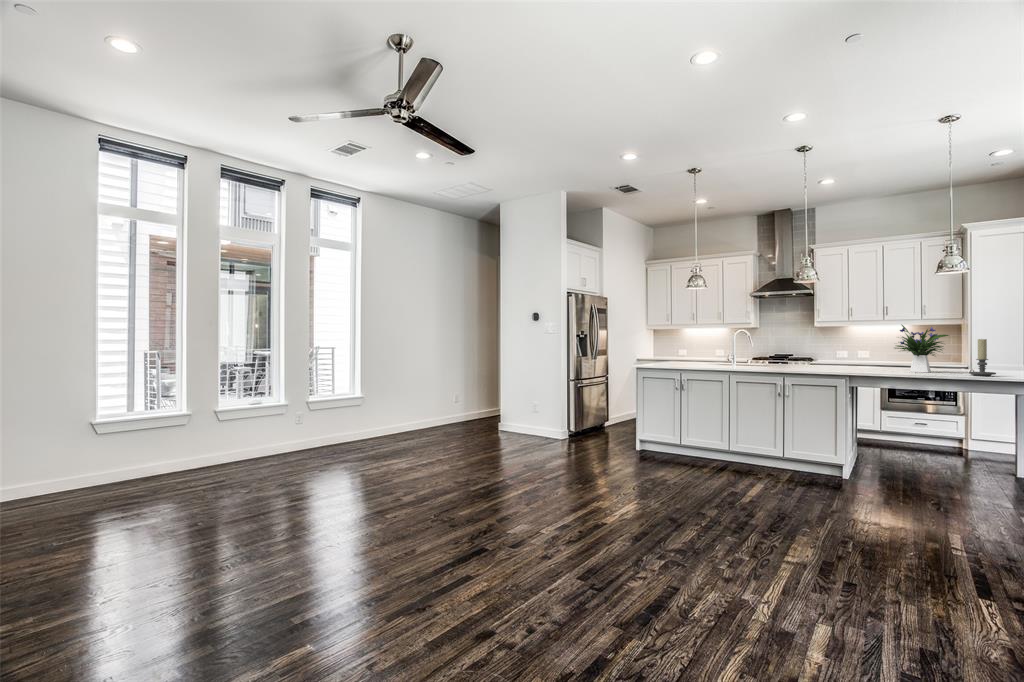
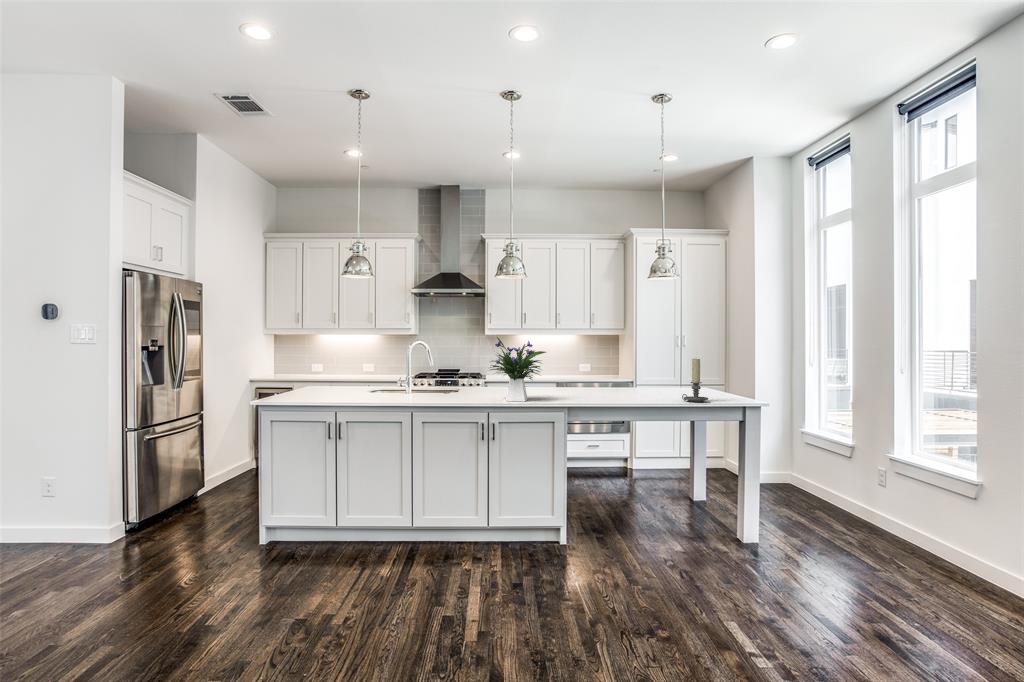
flower arrangement: present [895,325,949,372] -> present [490,337,546,402]

